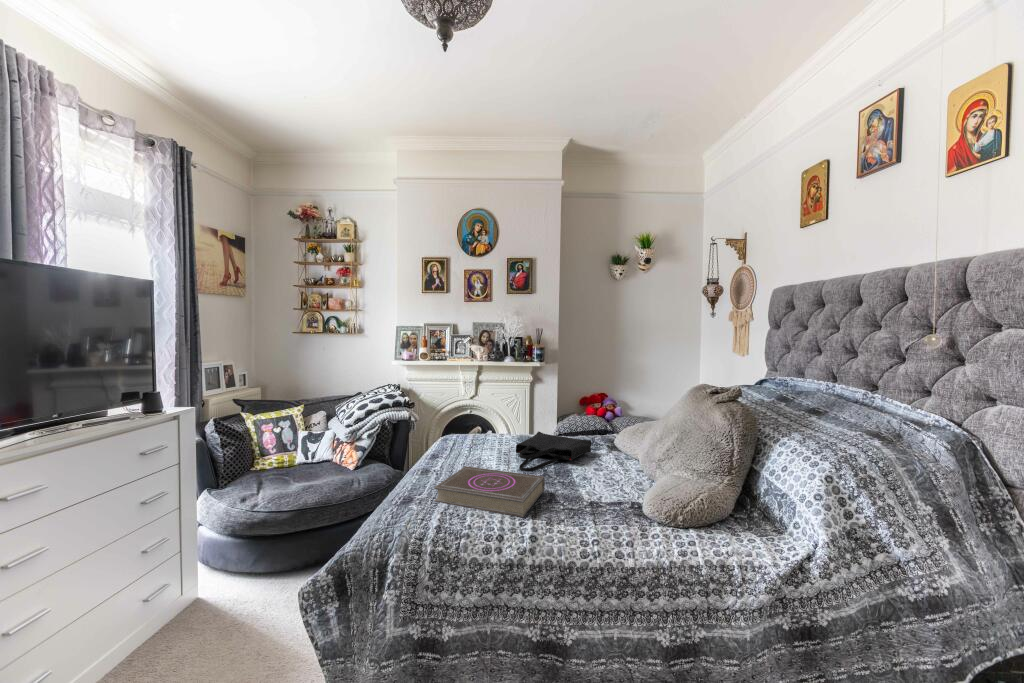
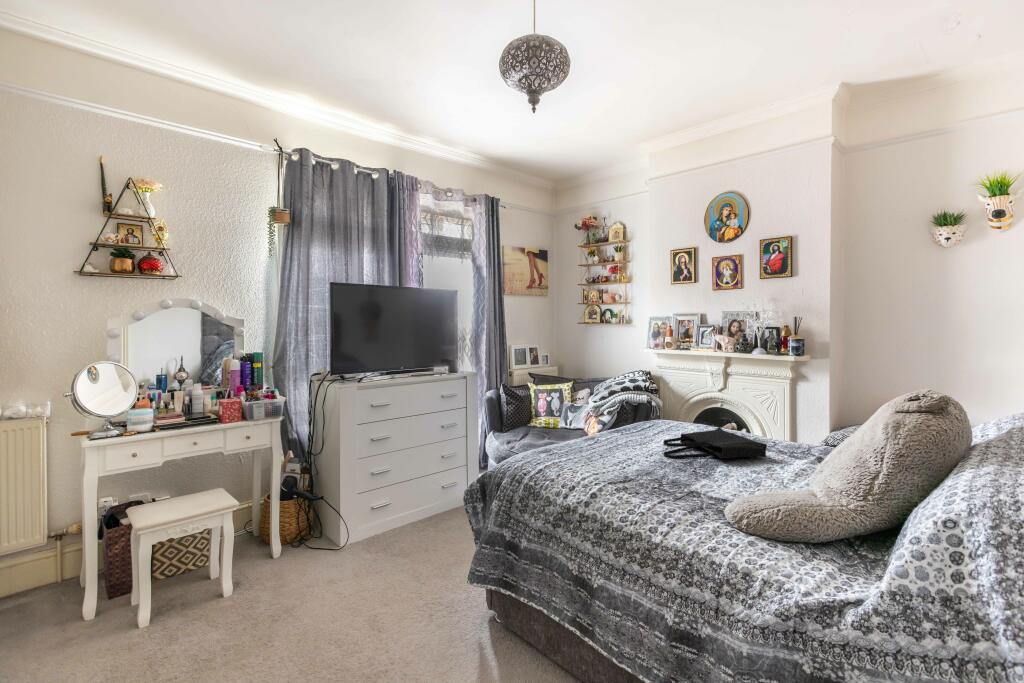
book: present [434,466,545,517] -> none [563,440,655,484]

